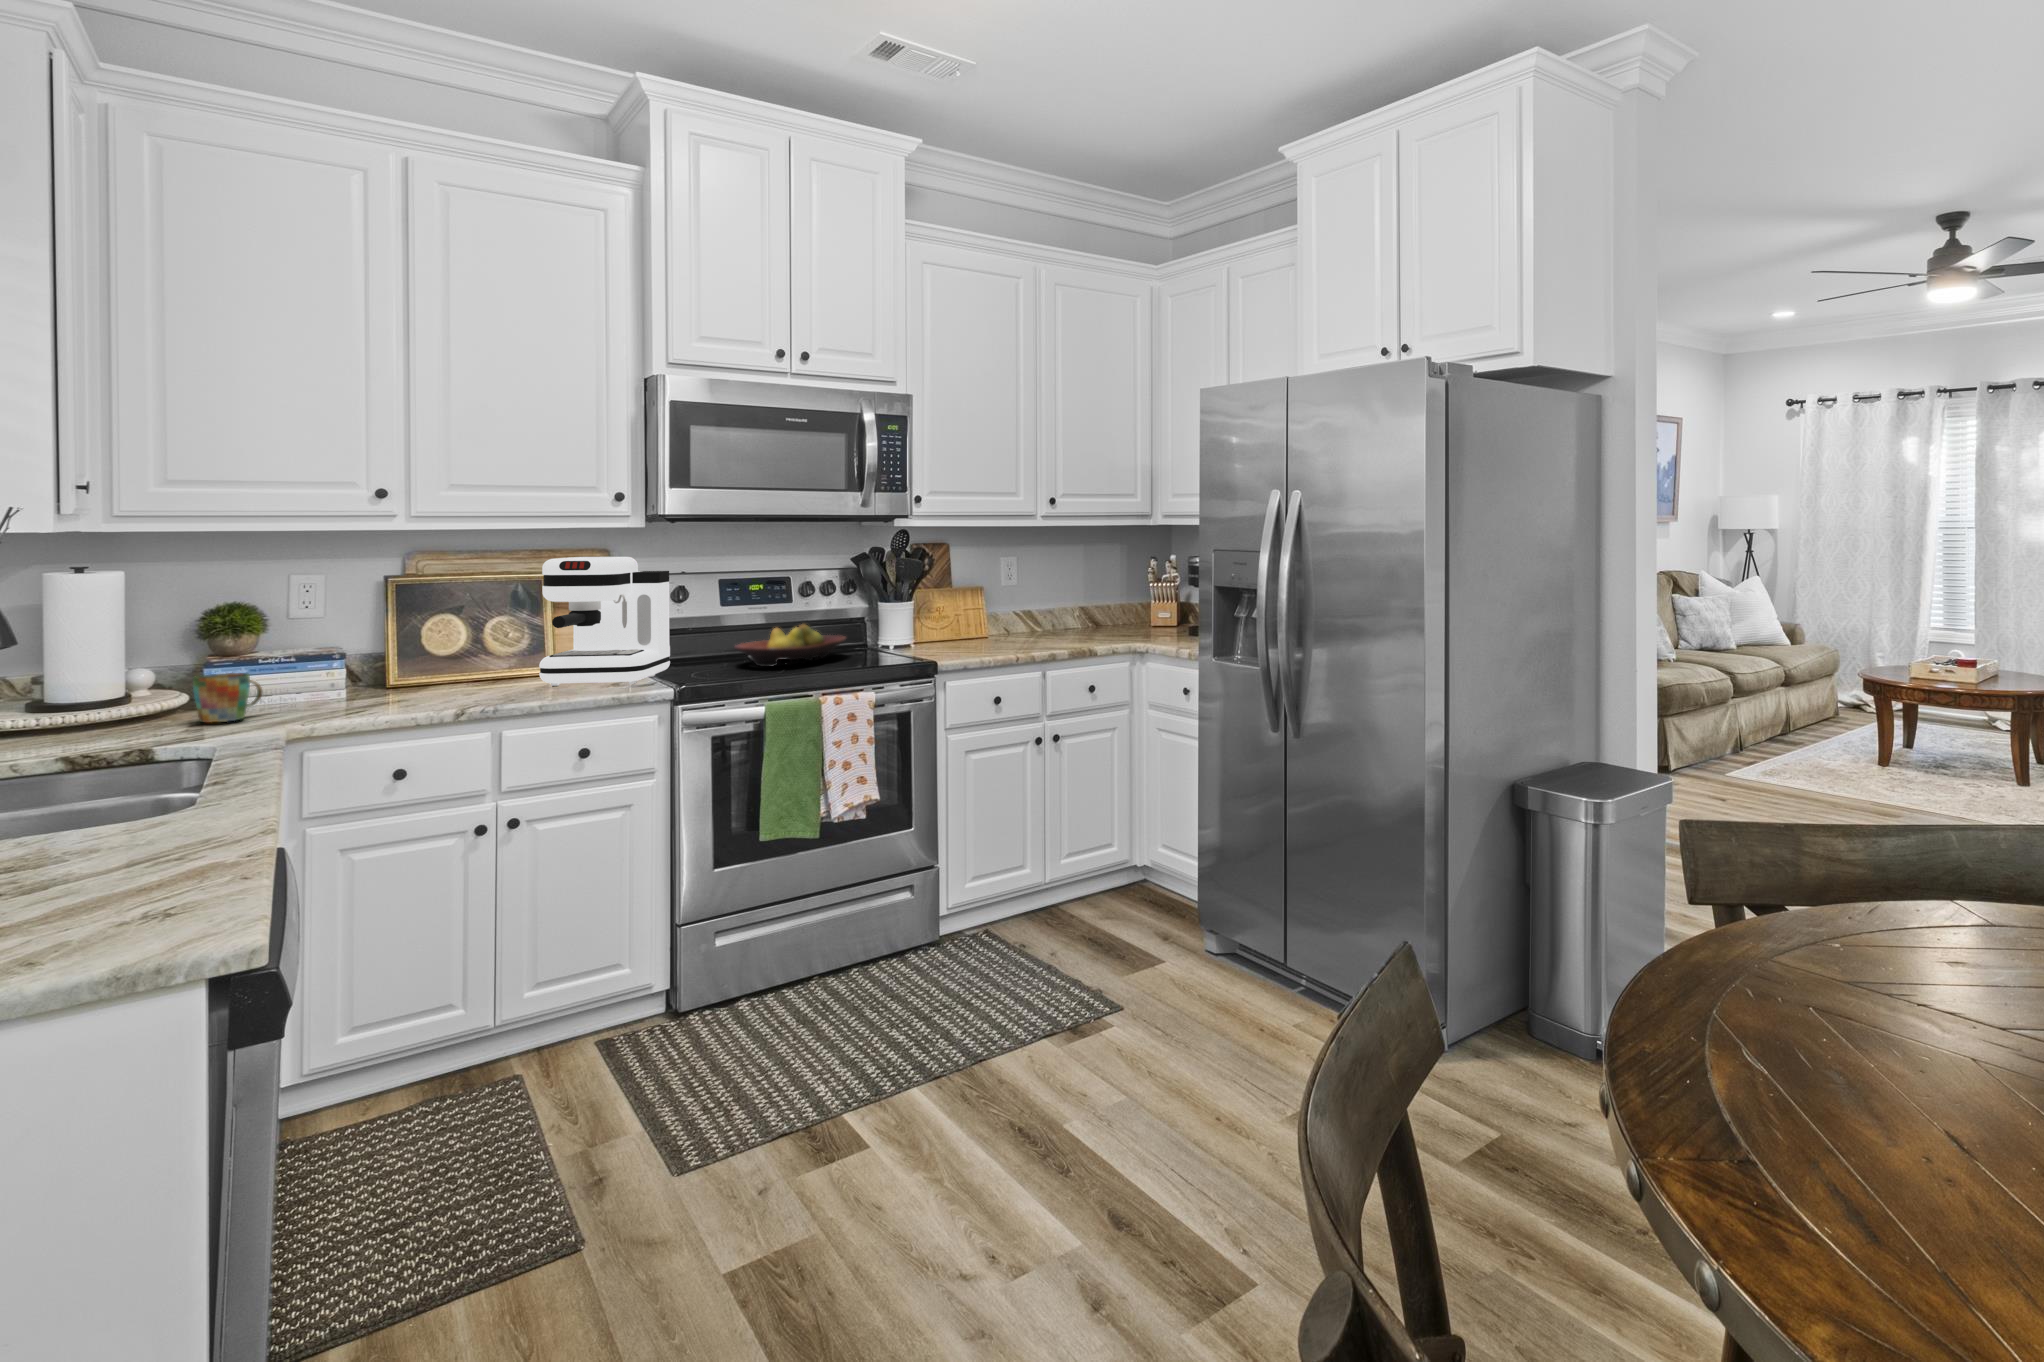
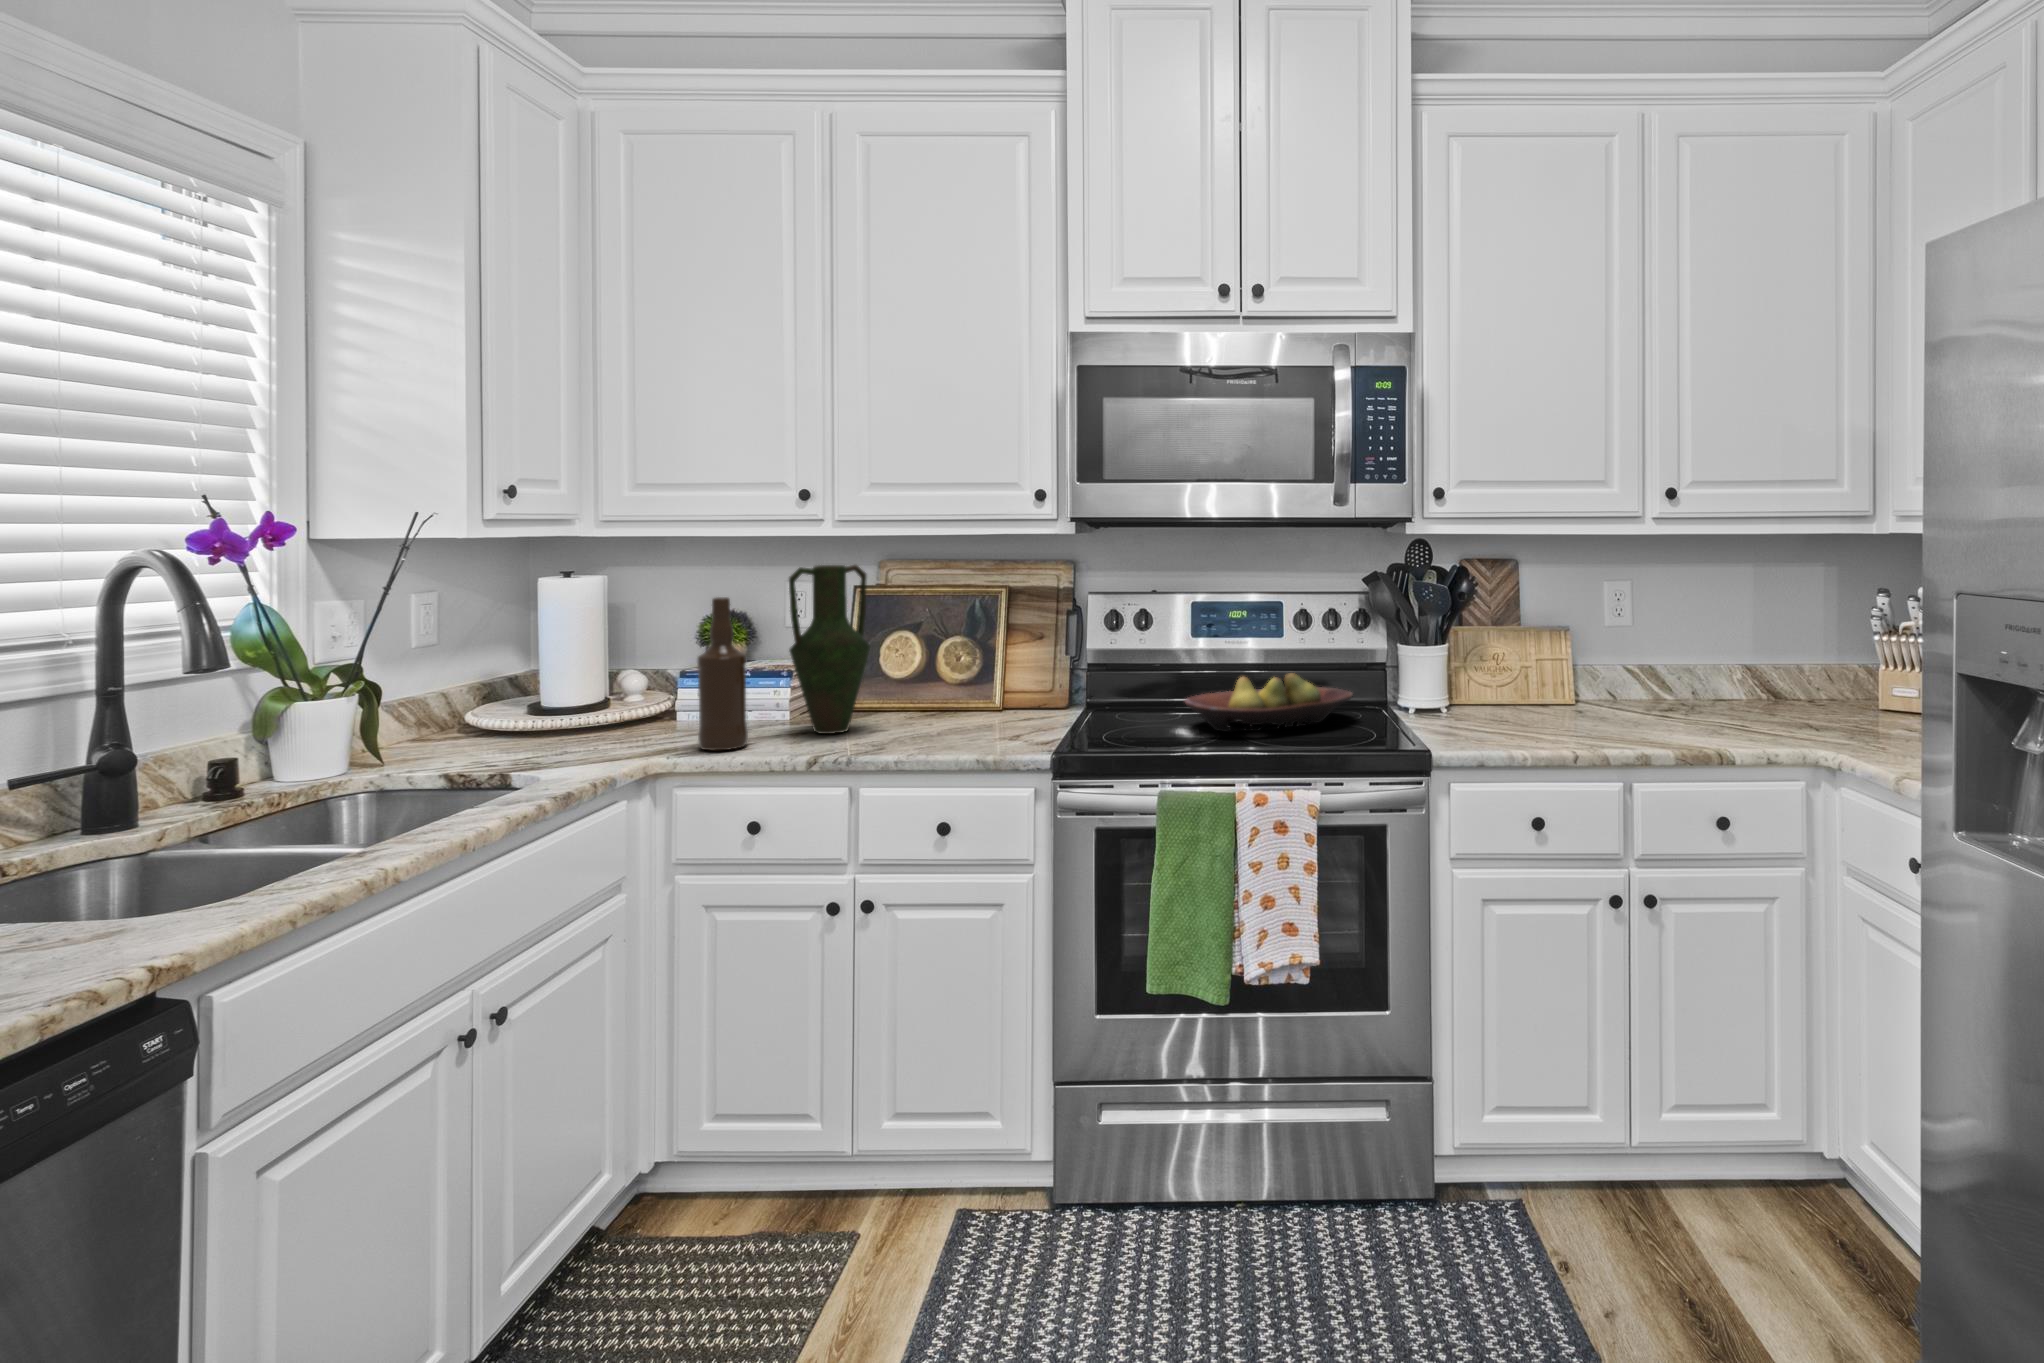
vase: none [383,551,467,698] -> present [789,565,871,734]
coffee maker: present [539,557,670,686] -> none [927,573,1099,742]
bottle: none [319,578,371,716] -> present [697,597,748,750]
mug: present [193,673,262,723] -> none [607,692,672,744]

